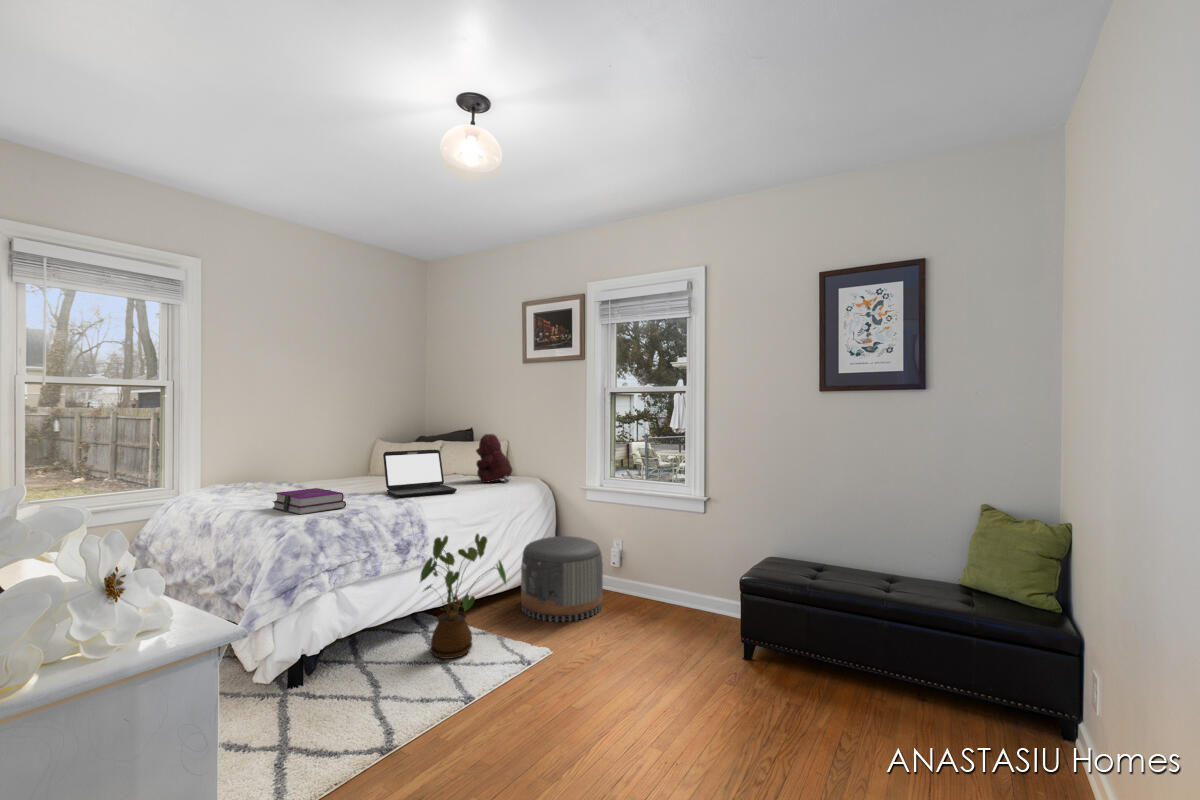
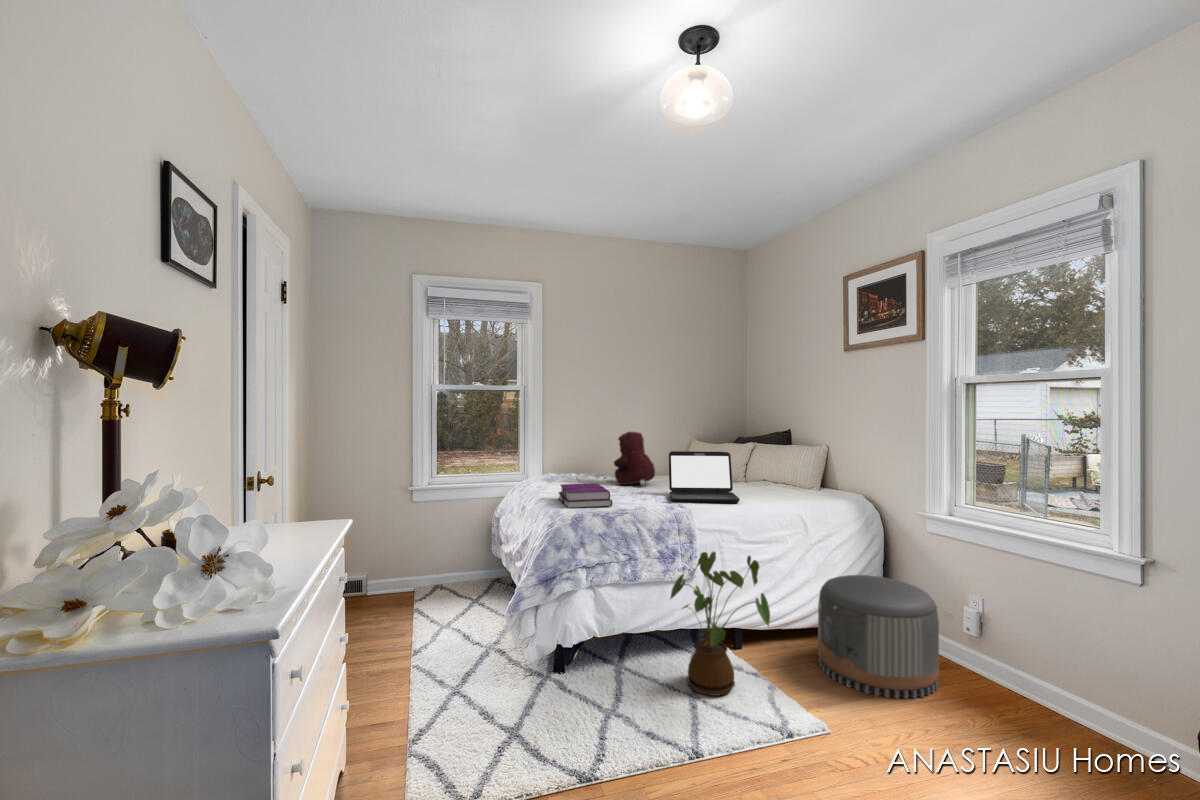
teddy bear: present [476,434,512,483] -> present [614,432,655,486]

